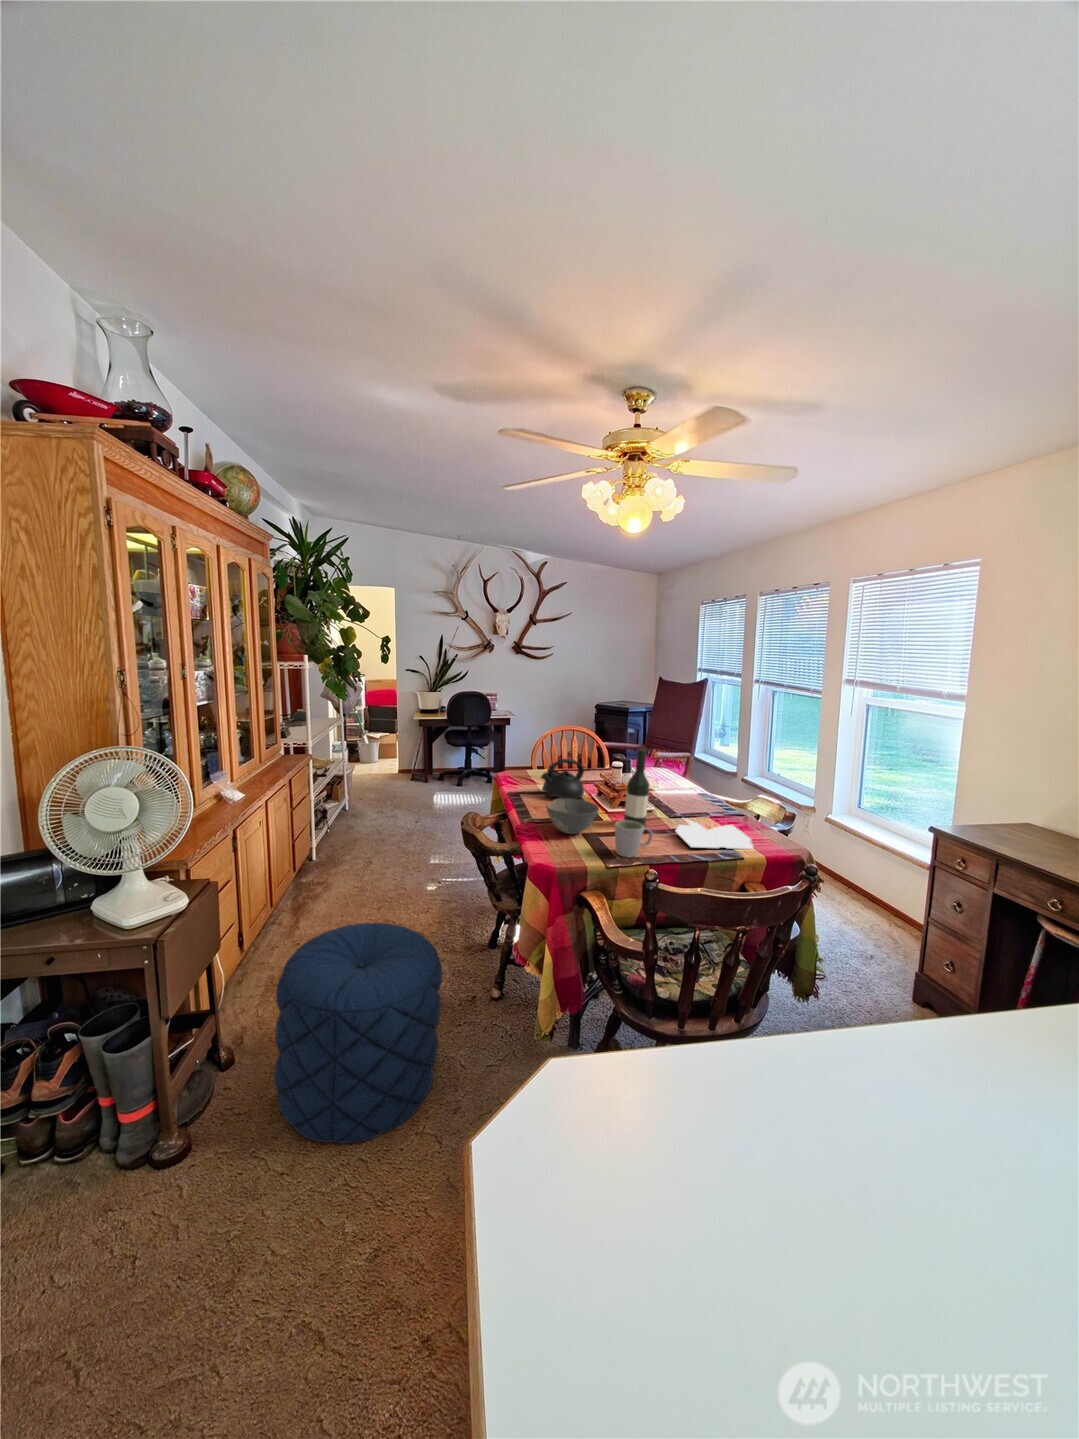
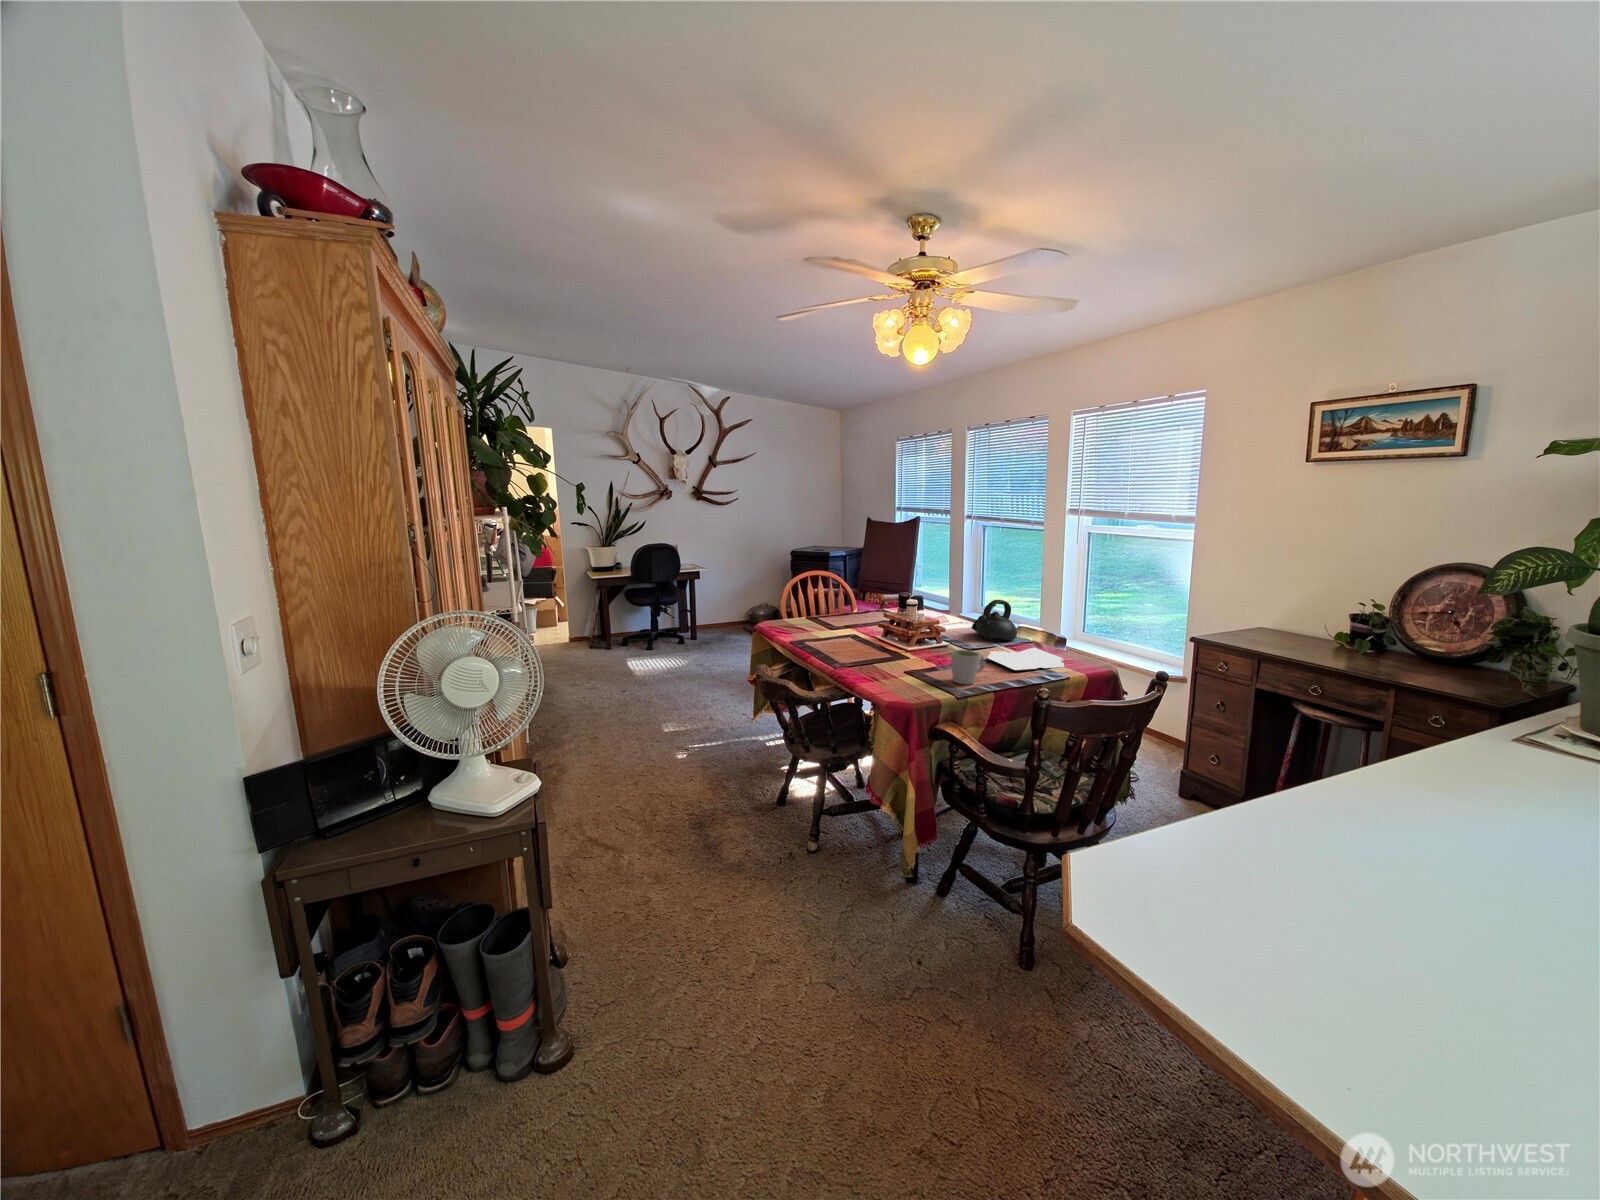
wine bottle: present [624,748,650,827] -> none [933,580,958,659]
teapot: present [541,759,584,799] -> present [972,600,1017,641]
bowl: present [546,798,599,834] -> none [867,636,921,670]
pouf: present [274,923,442,1144] -> none [639,781,810,1009]

